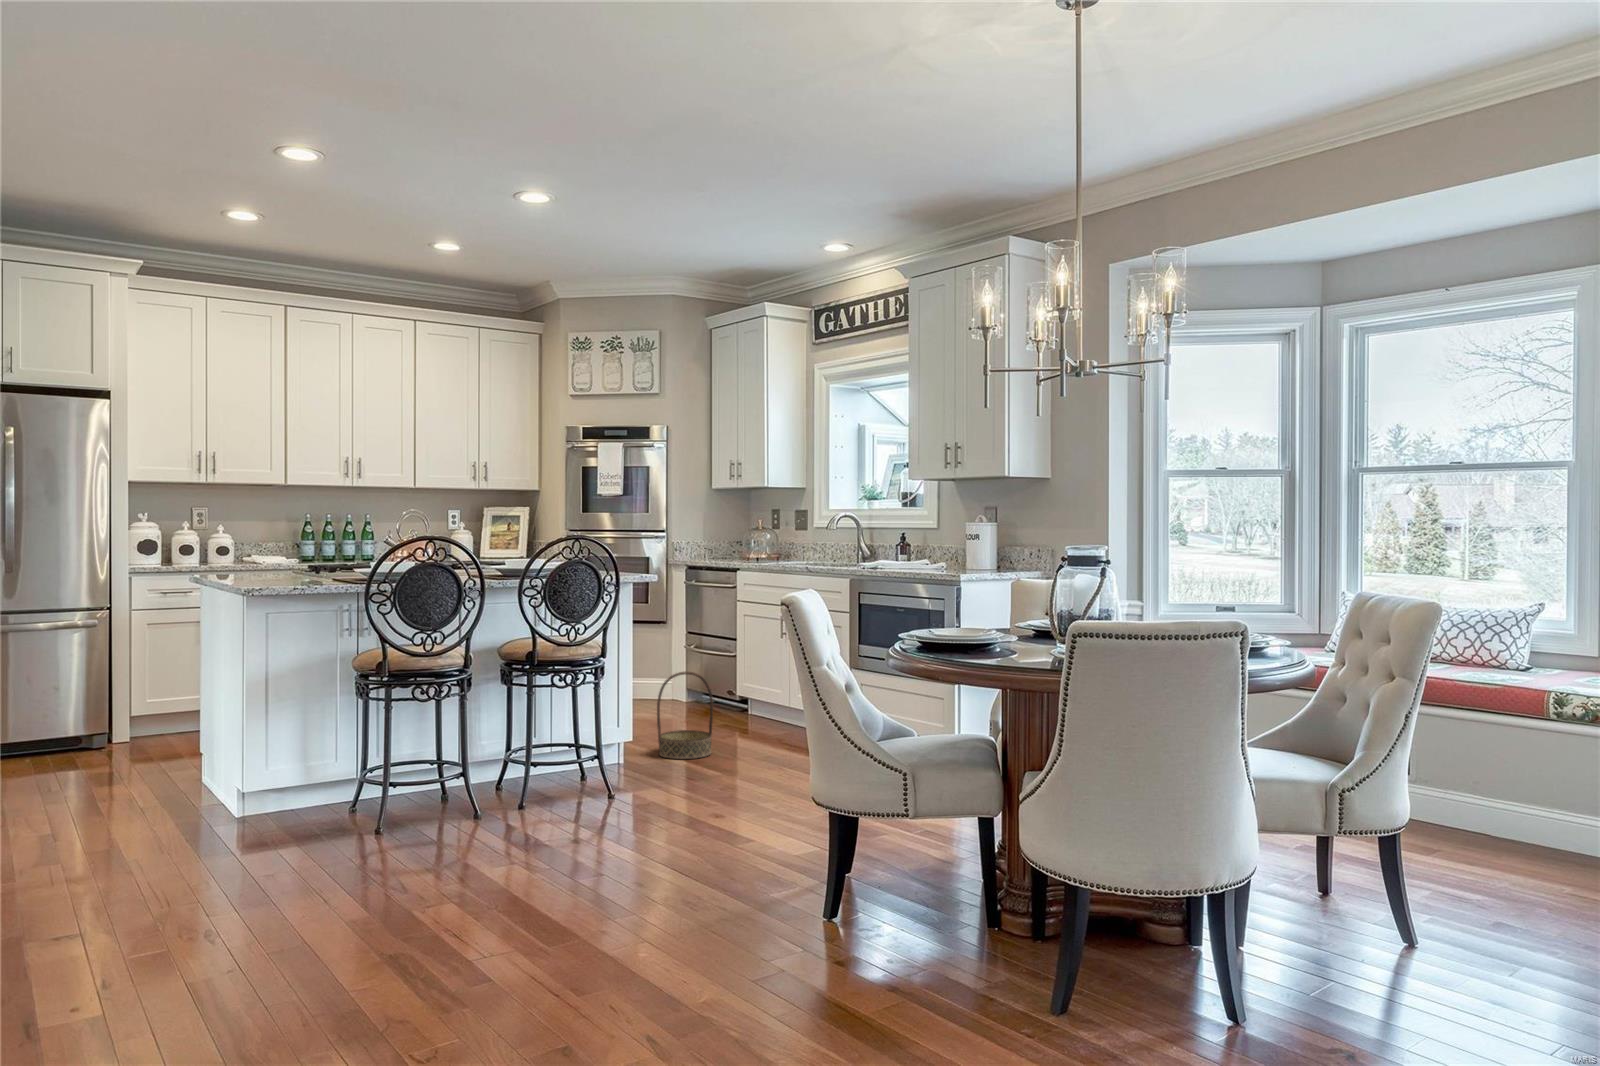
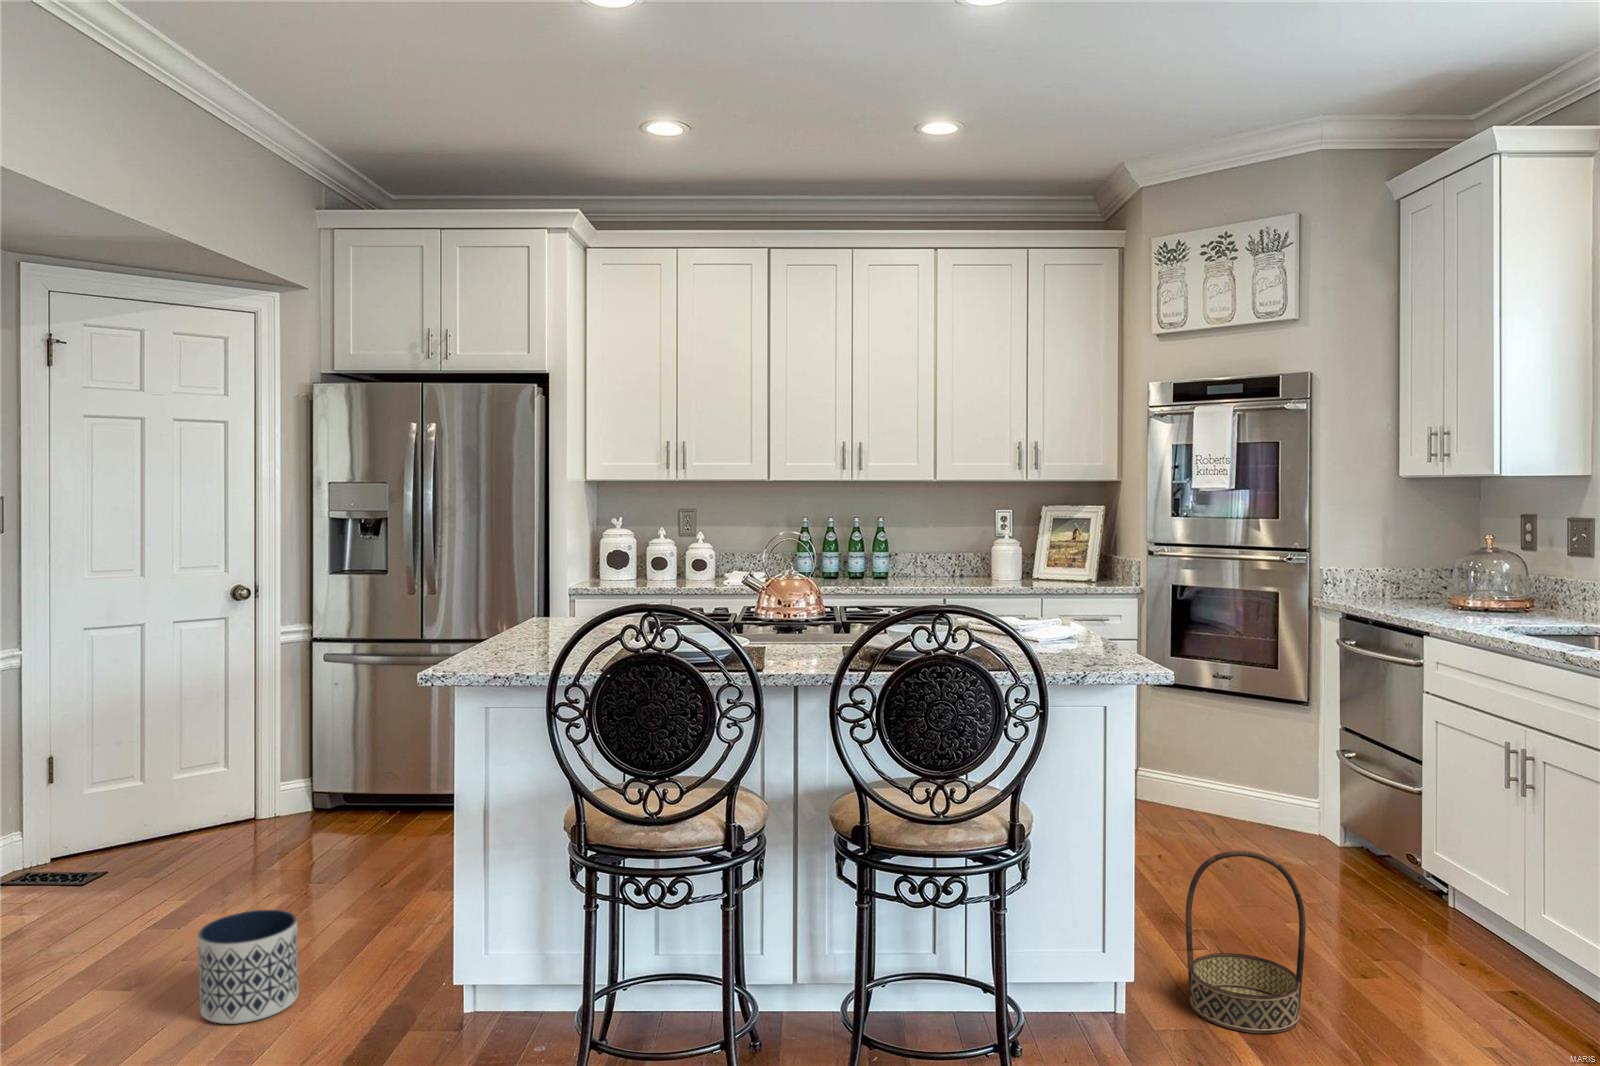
planter: none [28,779,106,854] -> present [198,910,298,1024]

